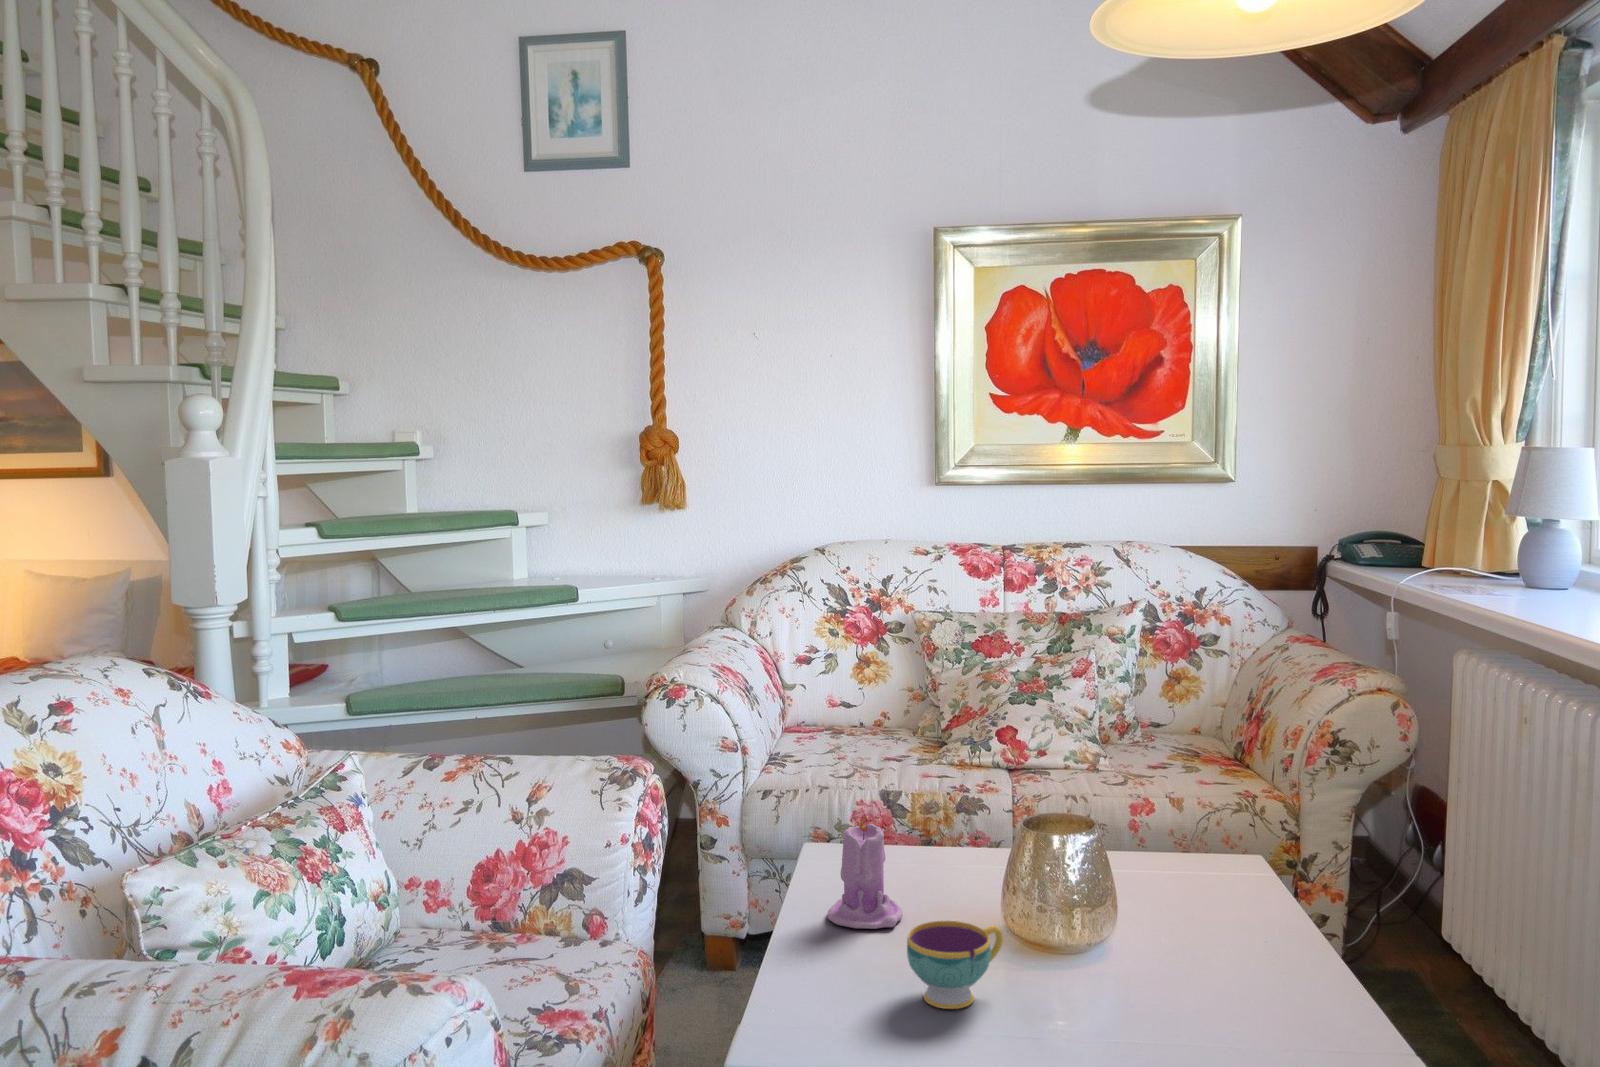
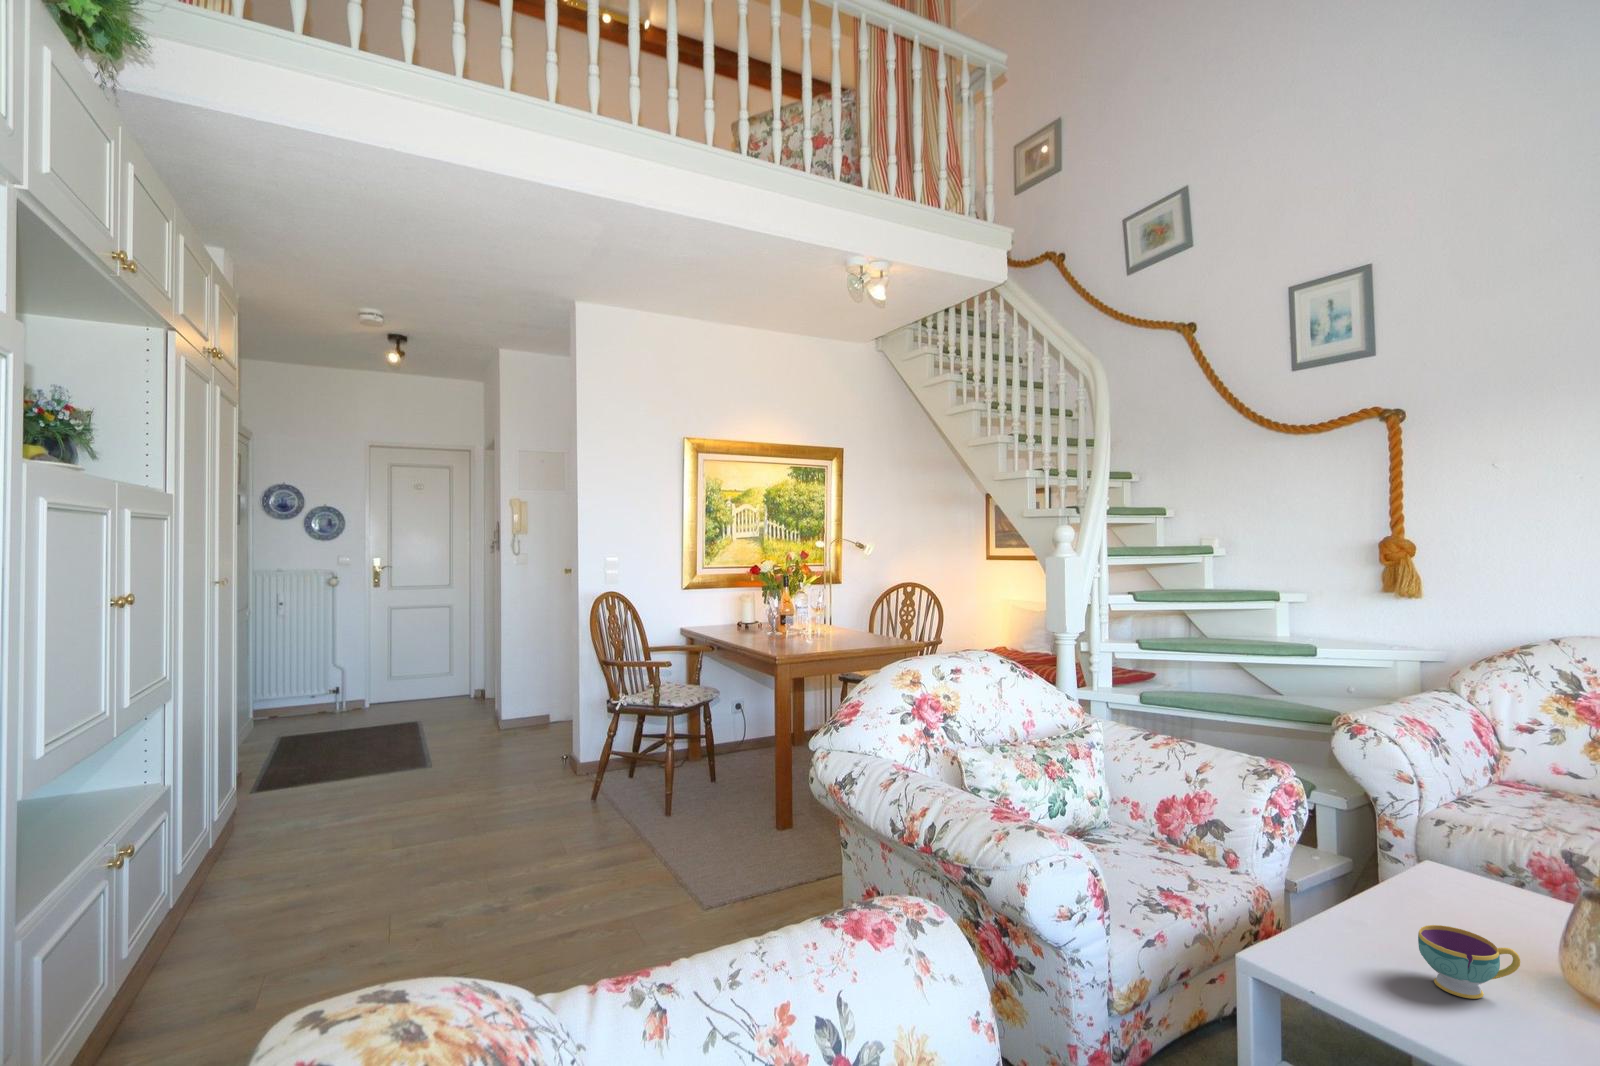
candle: present [827,816,903,929] -> none [1397,840,1471,931]

